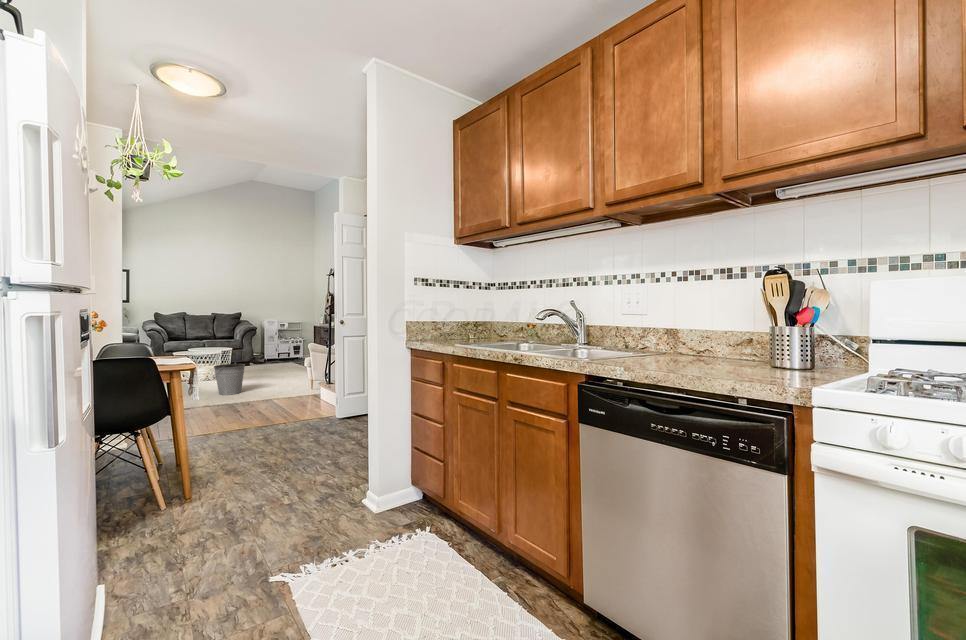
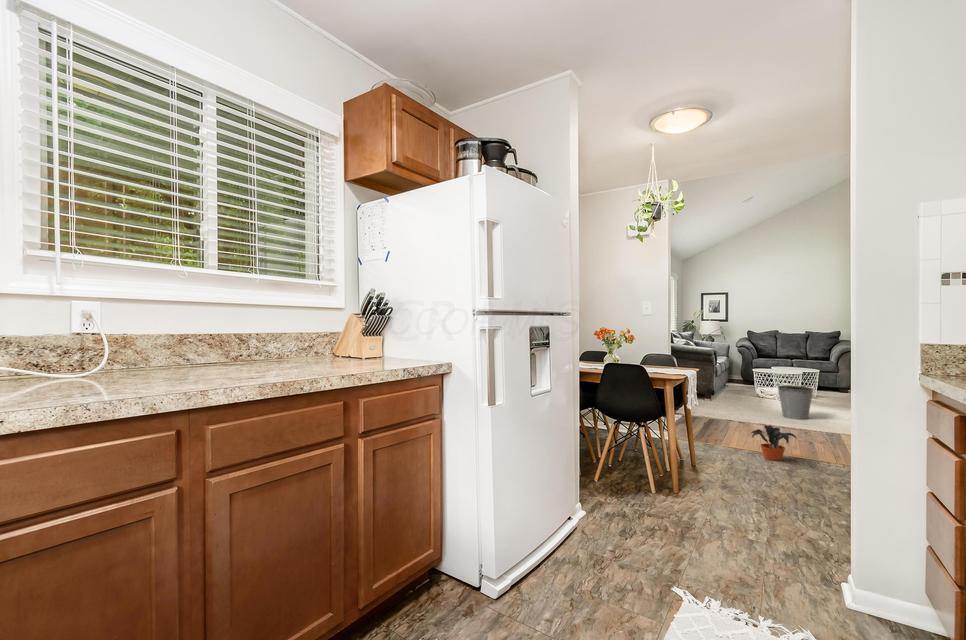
potted plant: none [222,403,265,435] -> present [751,425,797,460]

